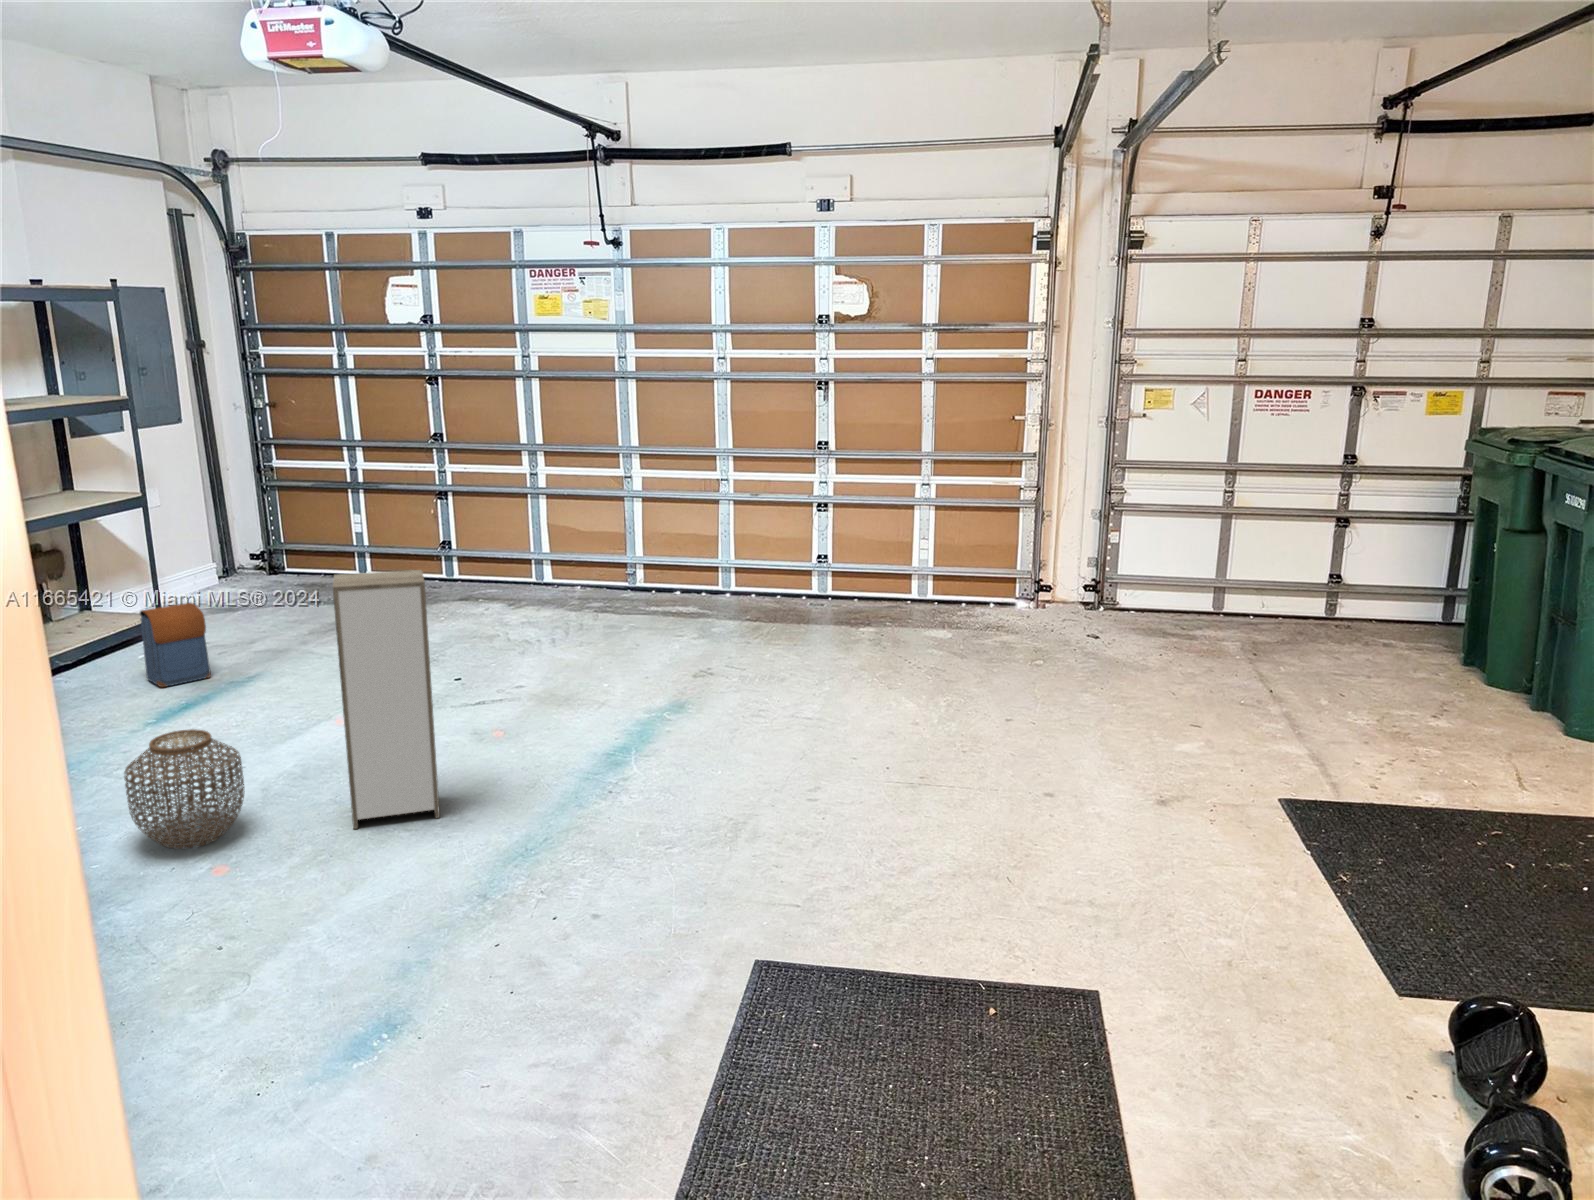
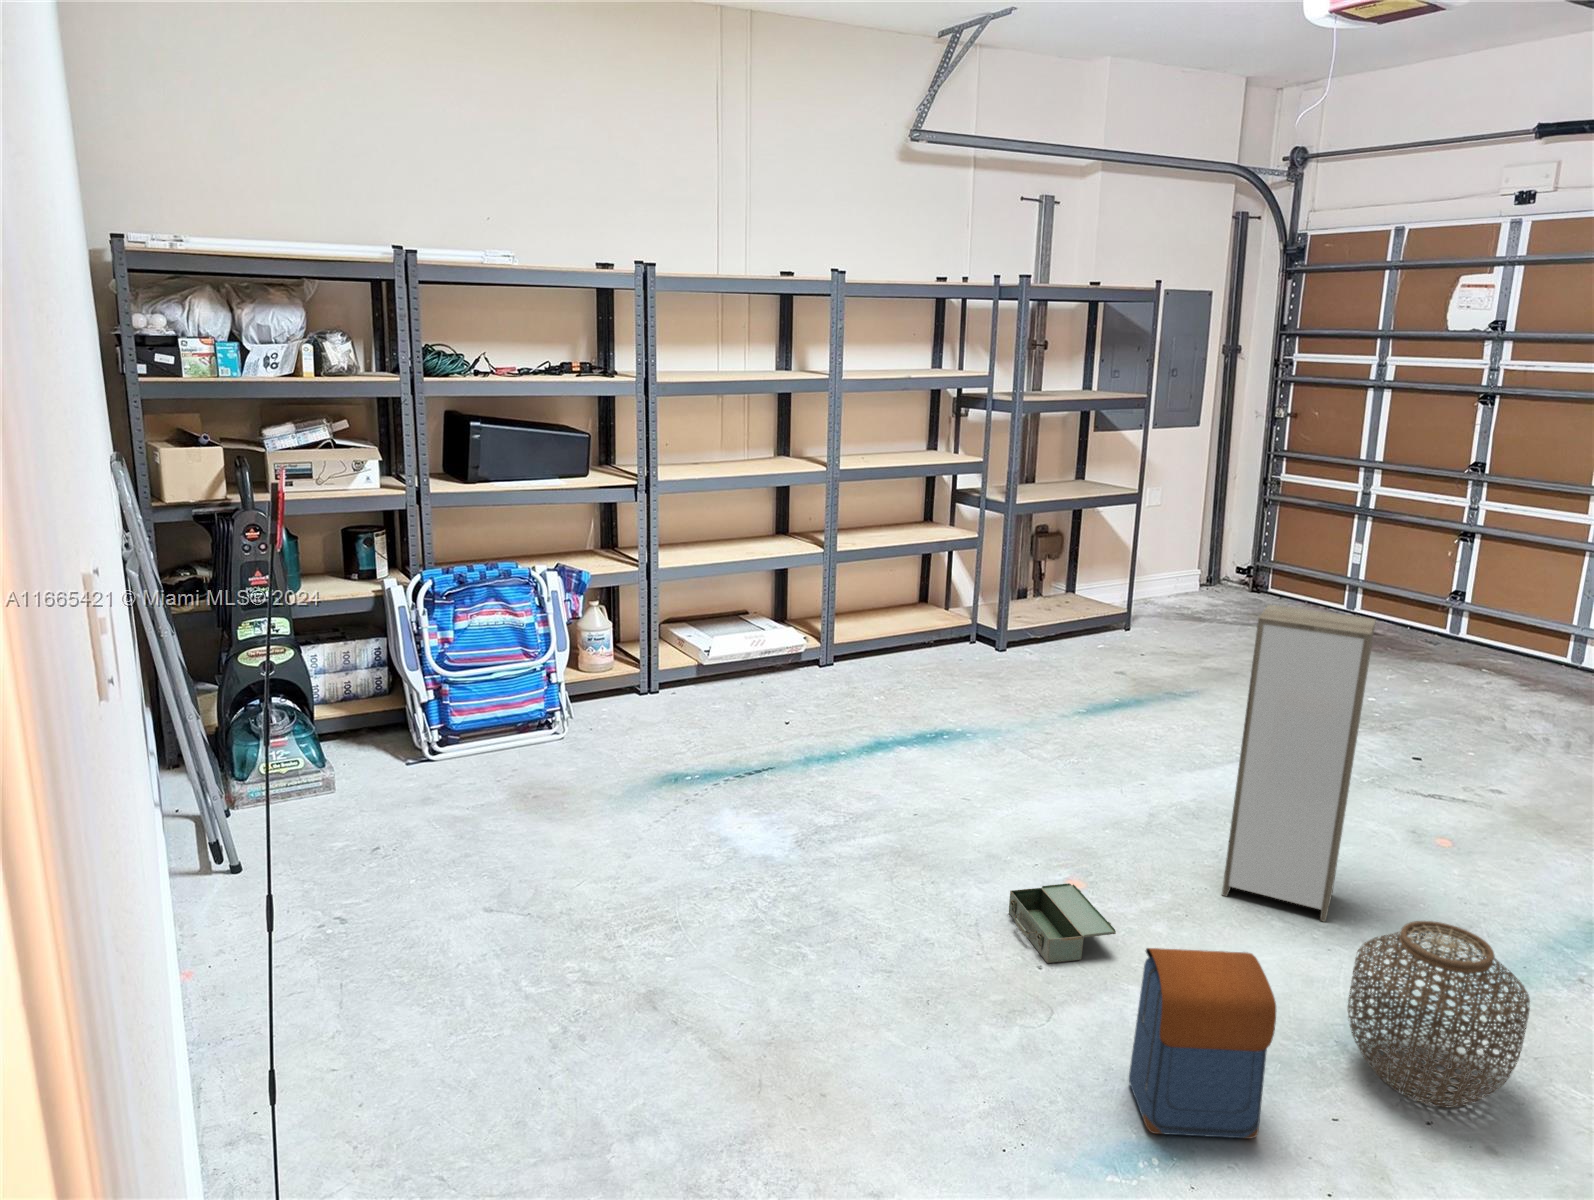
backpack: present [140,603,211,687] -> present [1129,948,1276,1139]
woven basket: present [124,729,244,849] -> present [1348,921,1530,1107]
toolbox: none [161,868,281,943] -> present [1009,883,1116,963]

